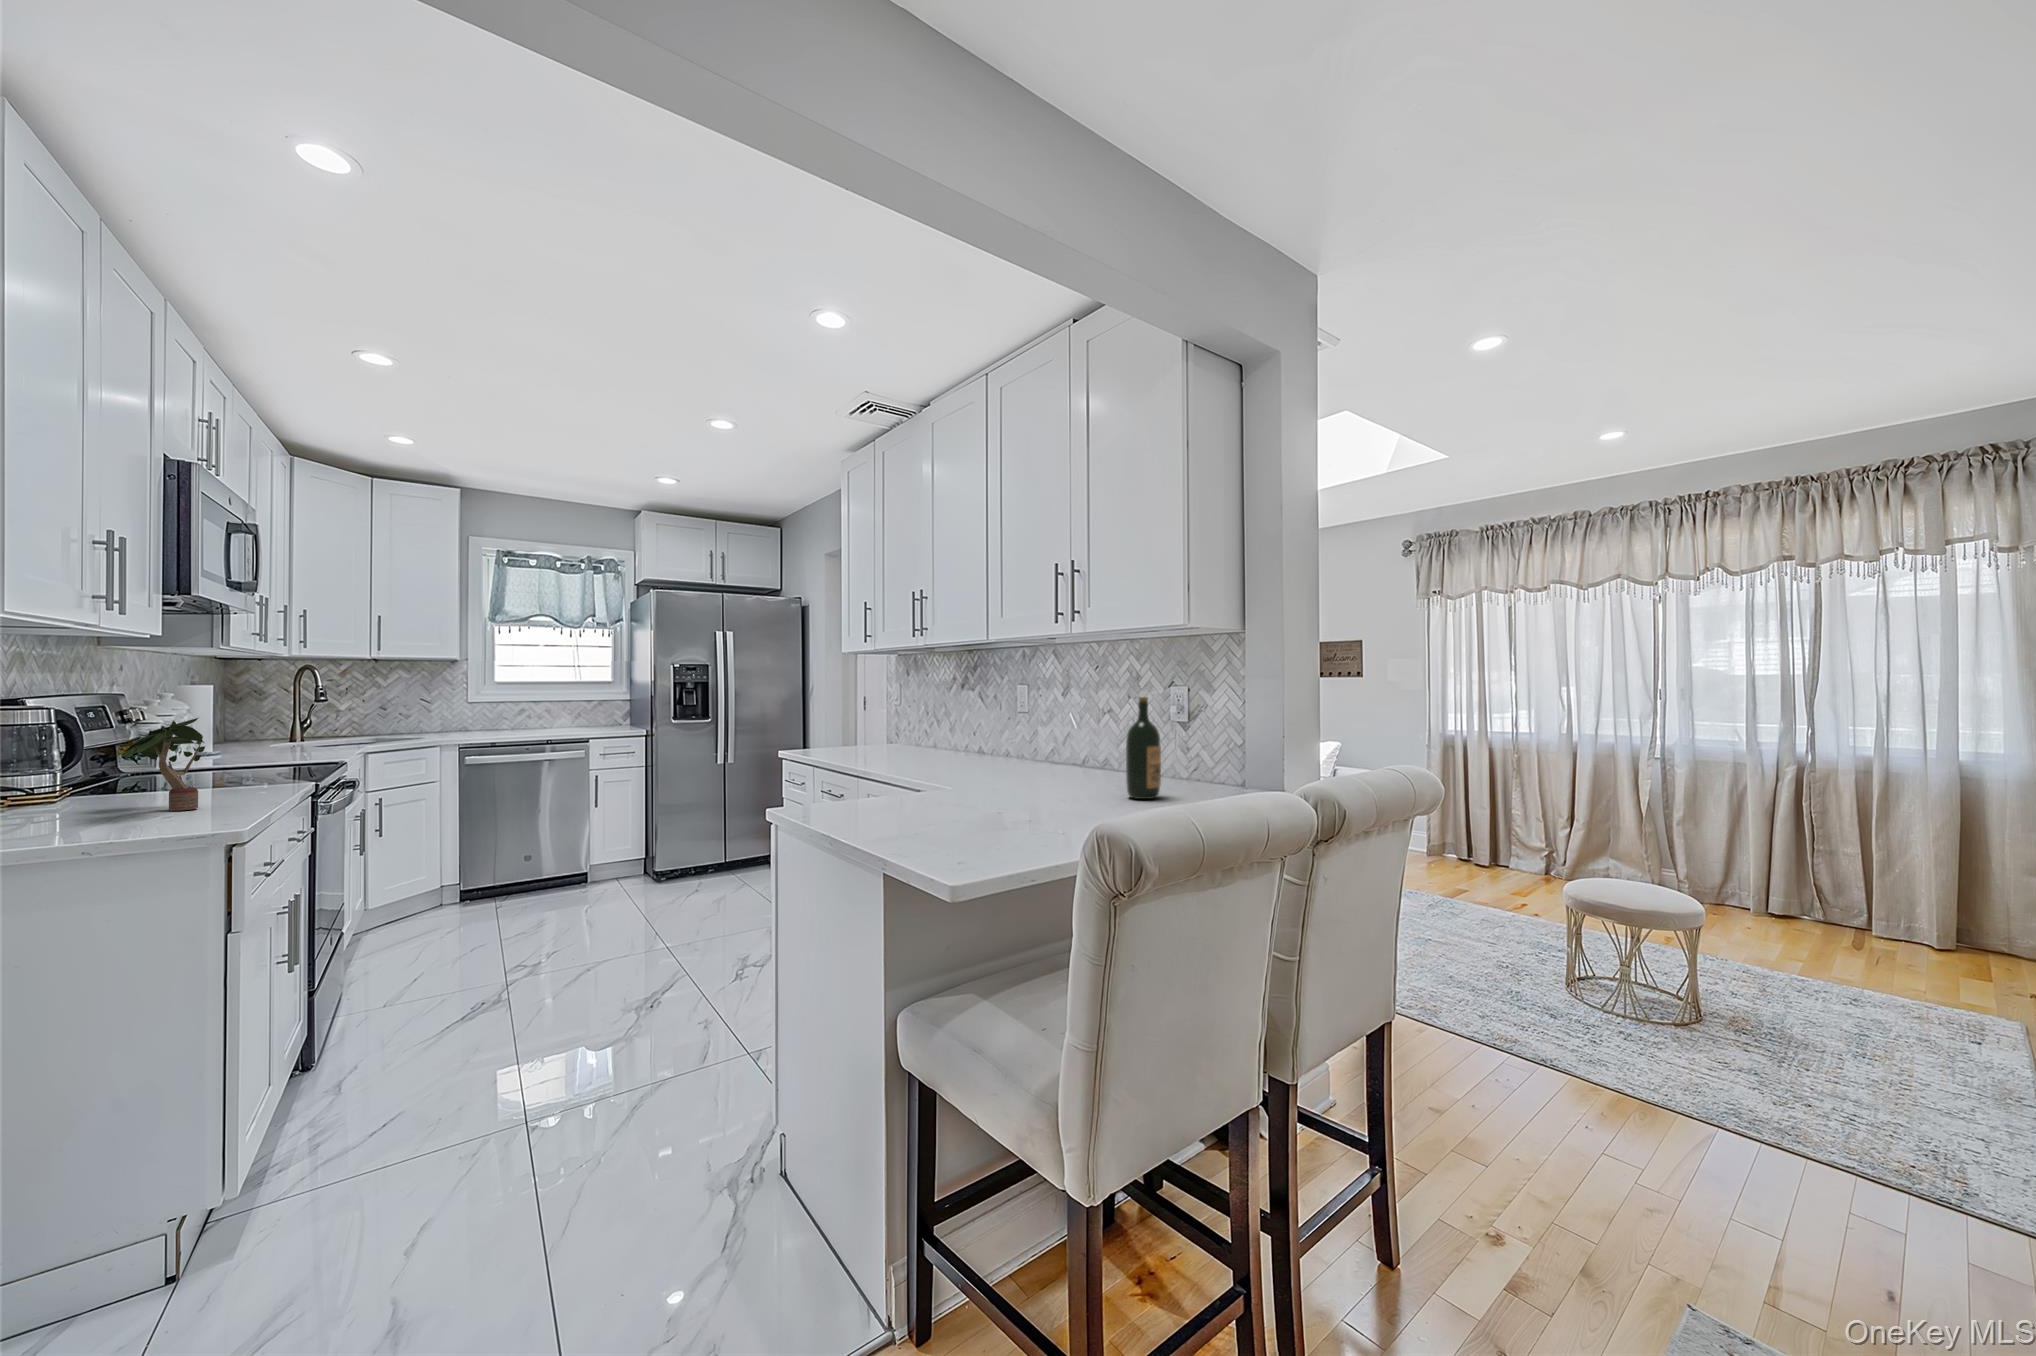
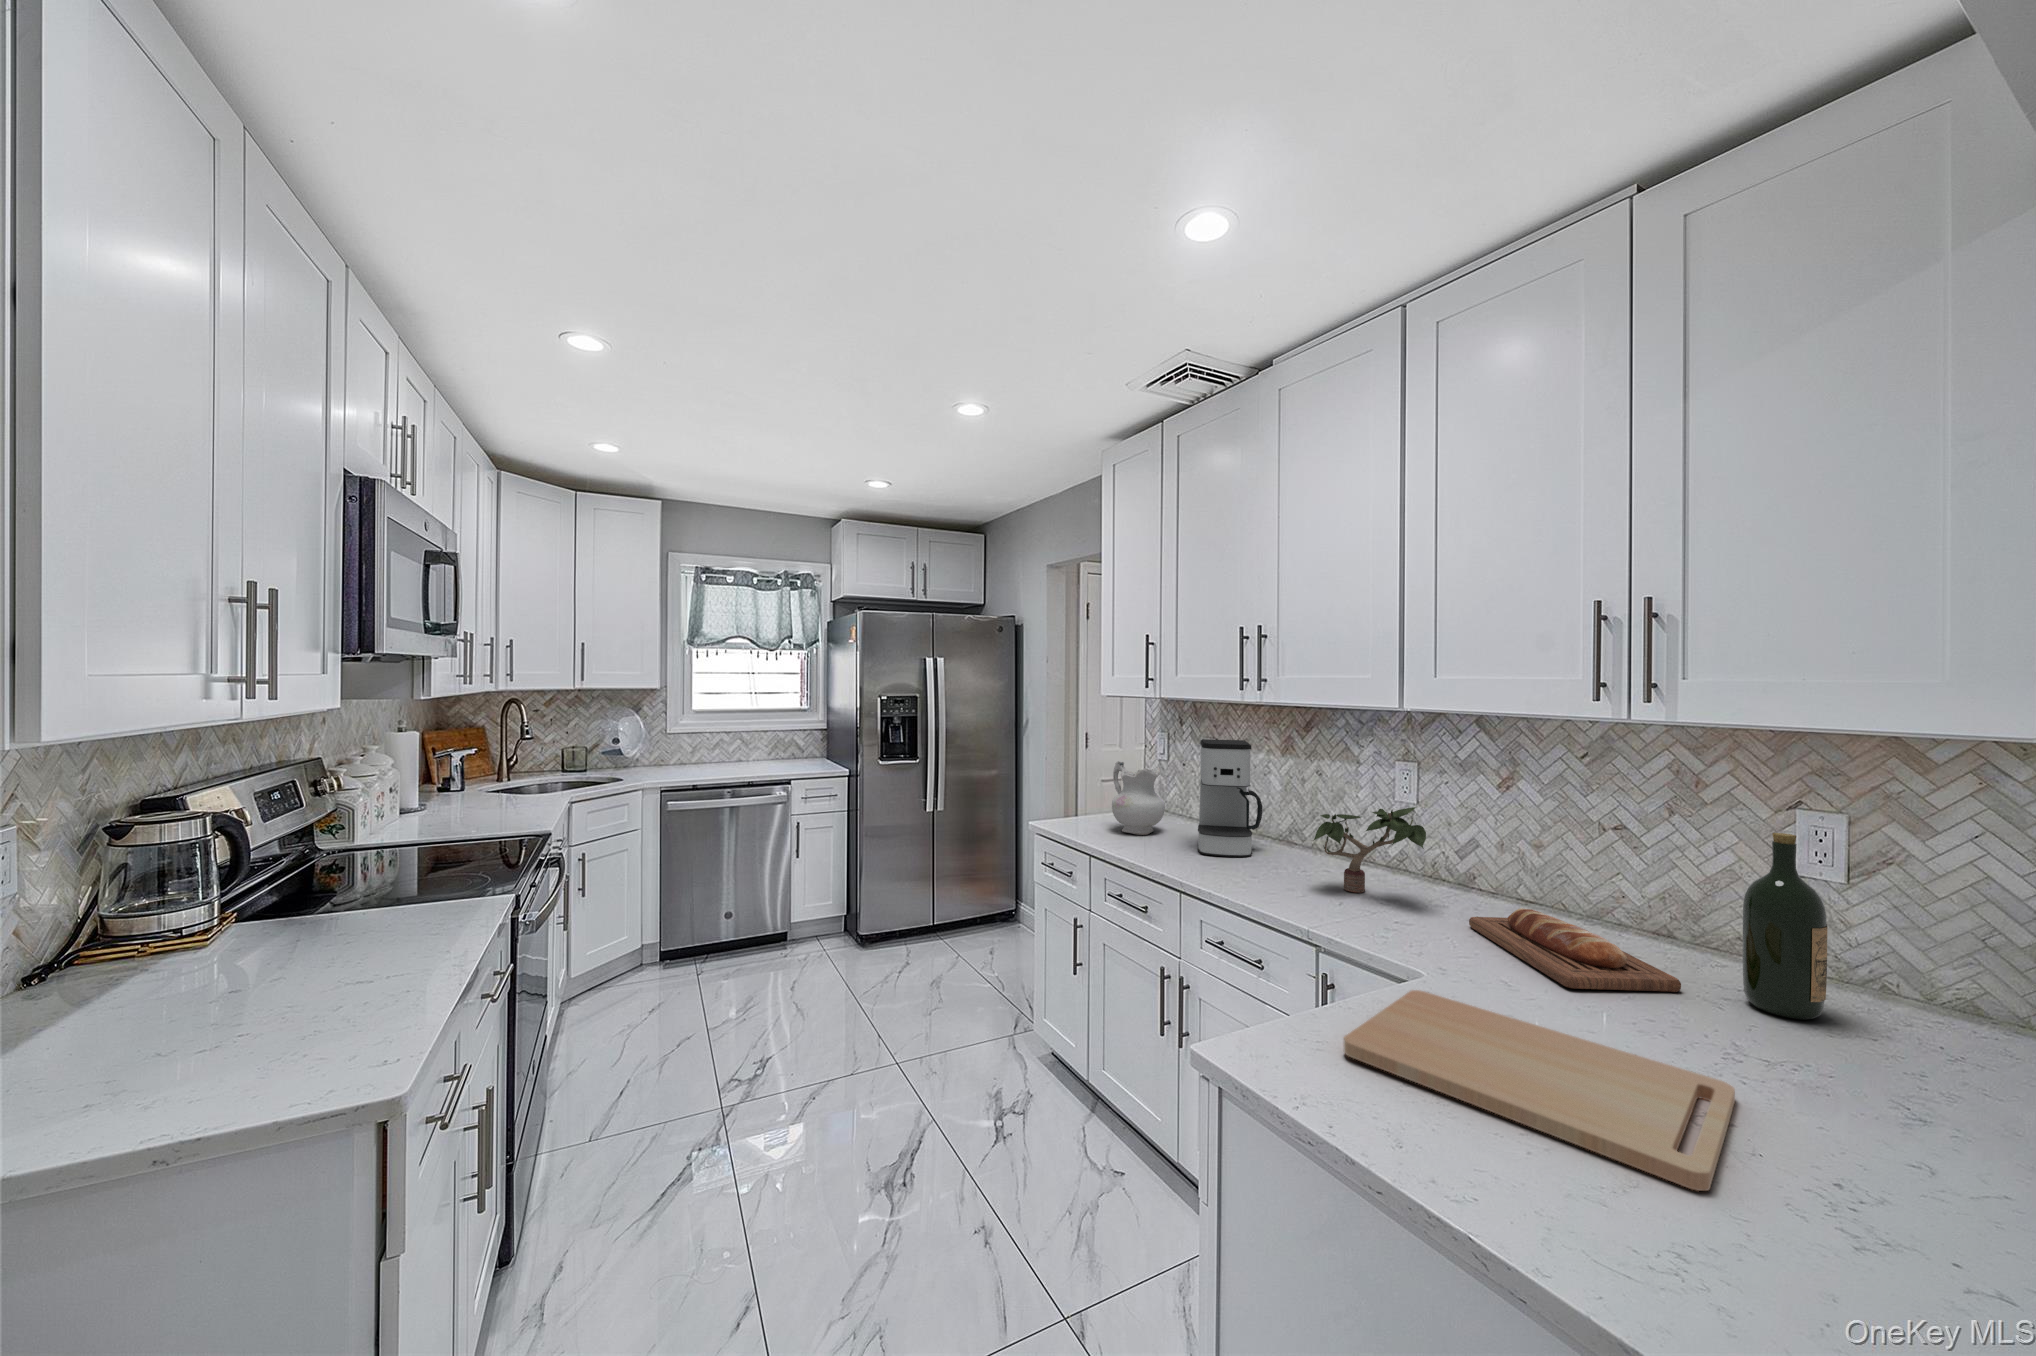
coffee maker: none [896,681,944,764] -> present [1198,739,1262,857]
ceramic pitcher: none [843,703,885,758] -> present [1112,761,1165,835]
potted plant: present [121,718,205,811] -> present [1313,807,1426,893]
bread loaf: none [1025,765,1102,796] -> present [1469,908,1681,992]
cutting board: none [866,797,1053,838] -> present [1344,990,1735,1191]

